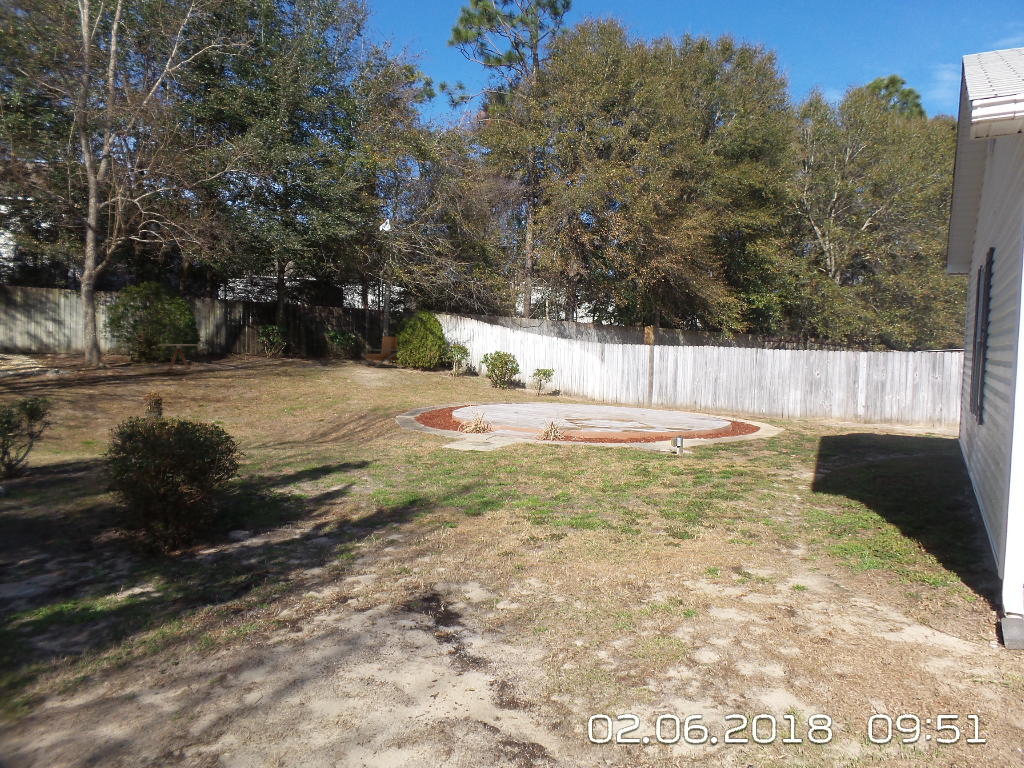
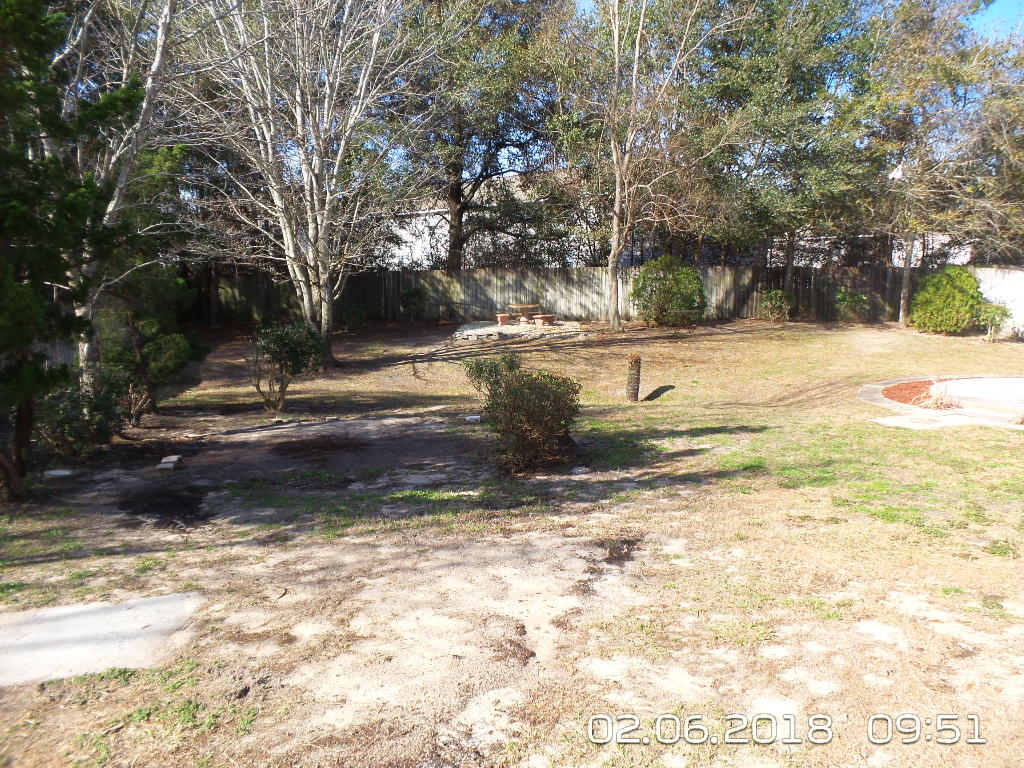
lounge chair: present [365,337,401,367] -> none [875,297,918,331]

